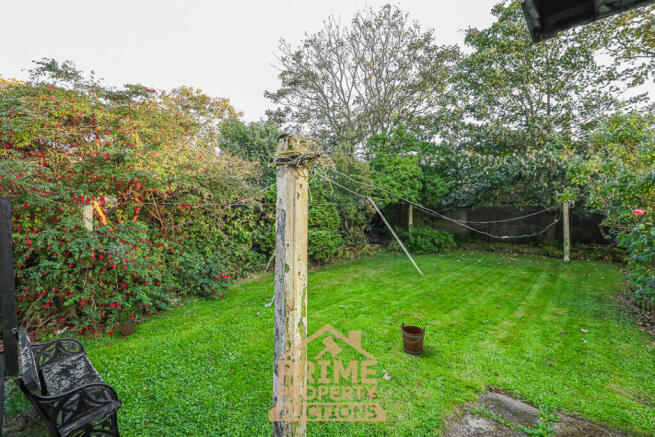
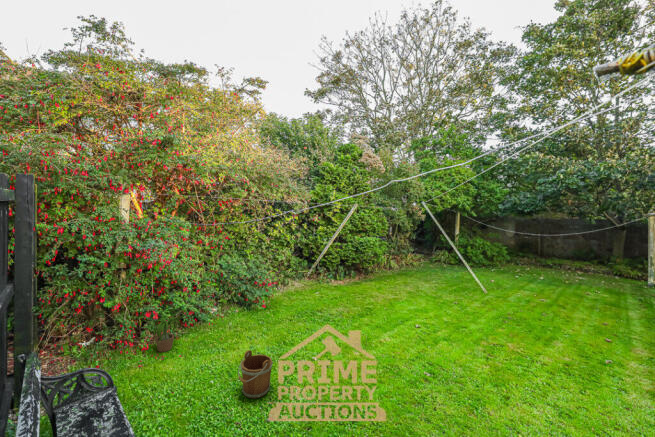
bucket: present [400,323,425,355] -> present [238,350,273,399]

